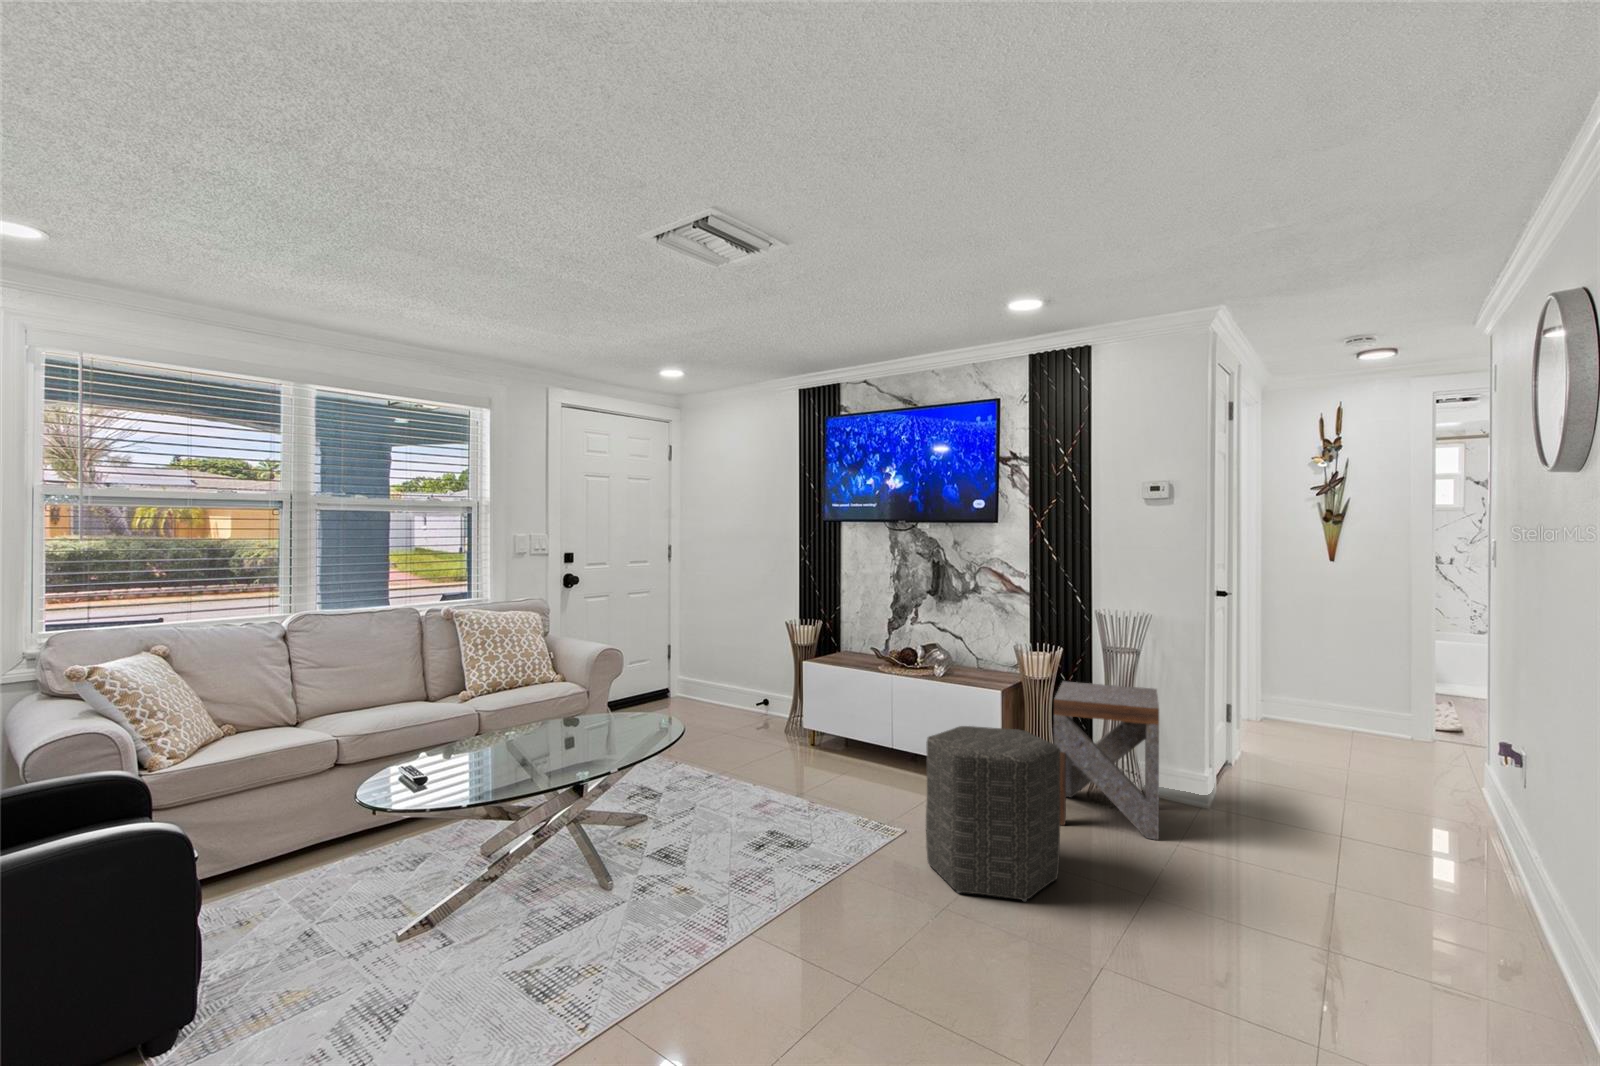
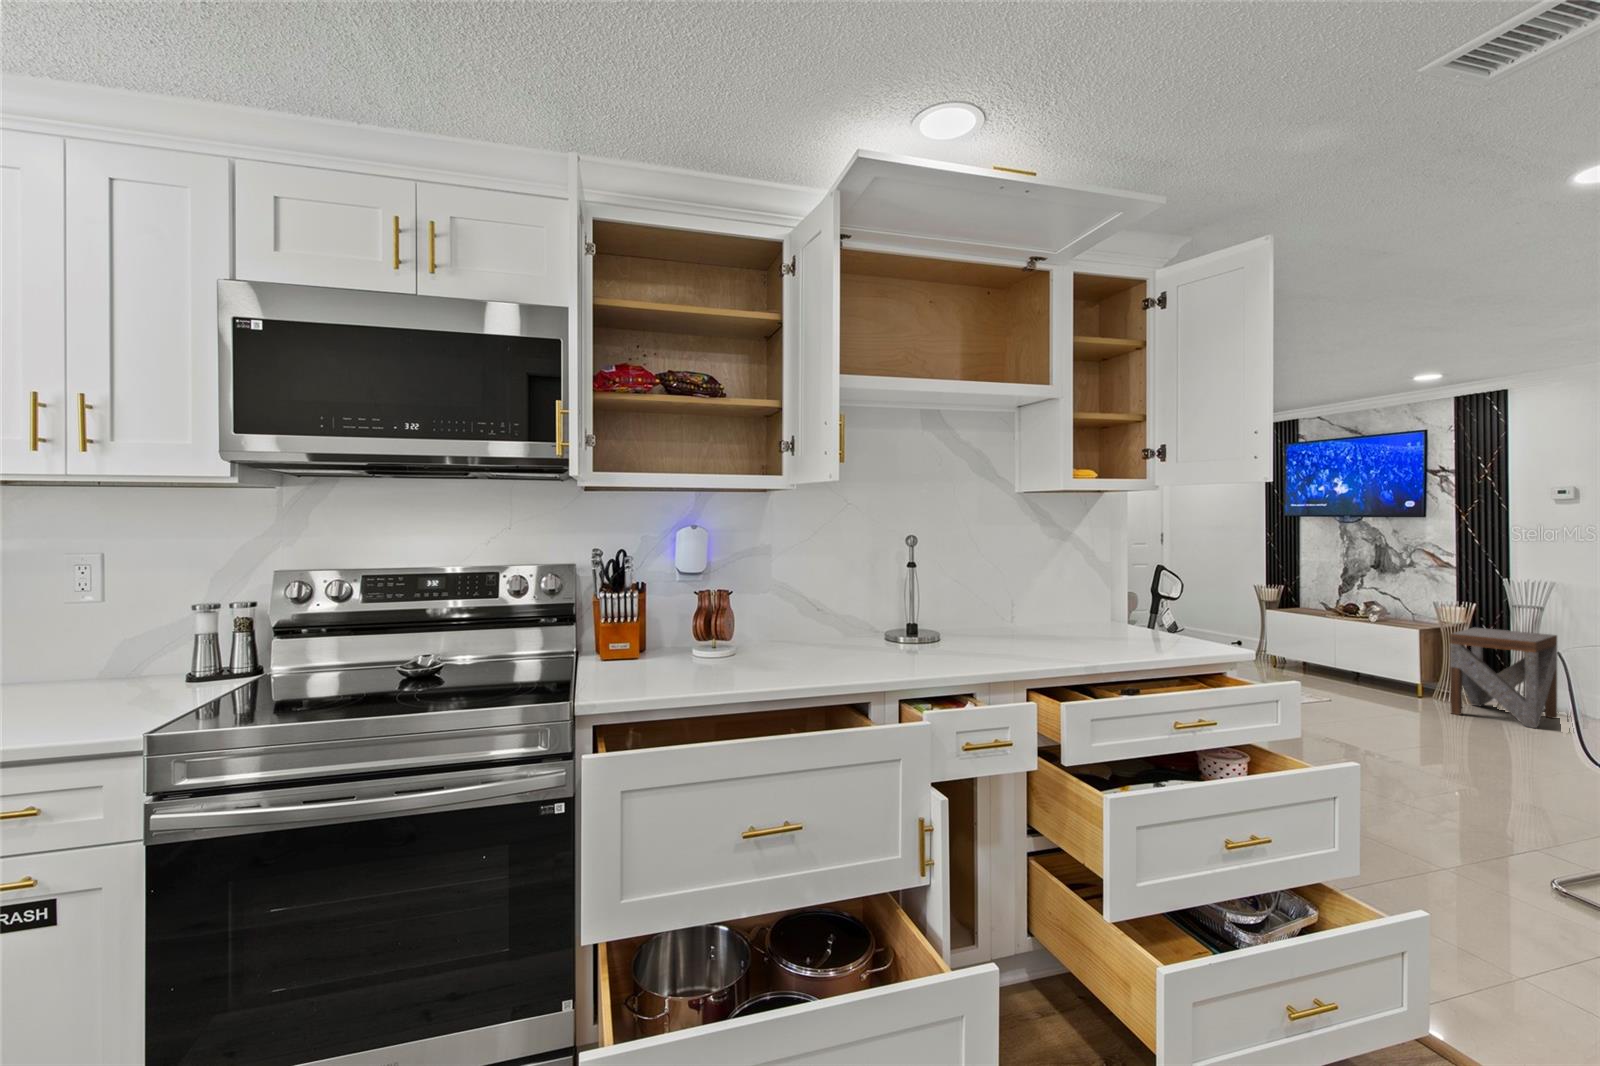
ottoman: present [926,726,1060,901] -> none [1338,642,1432,732]

